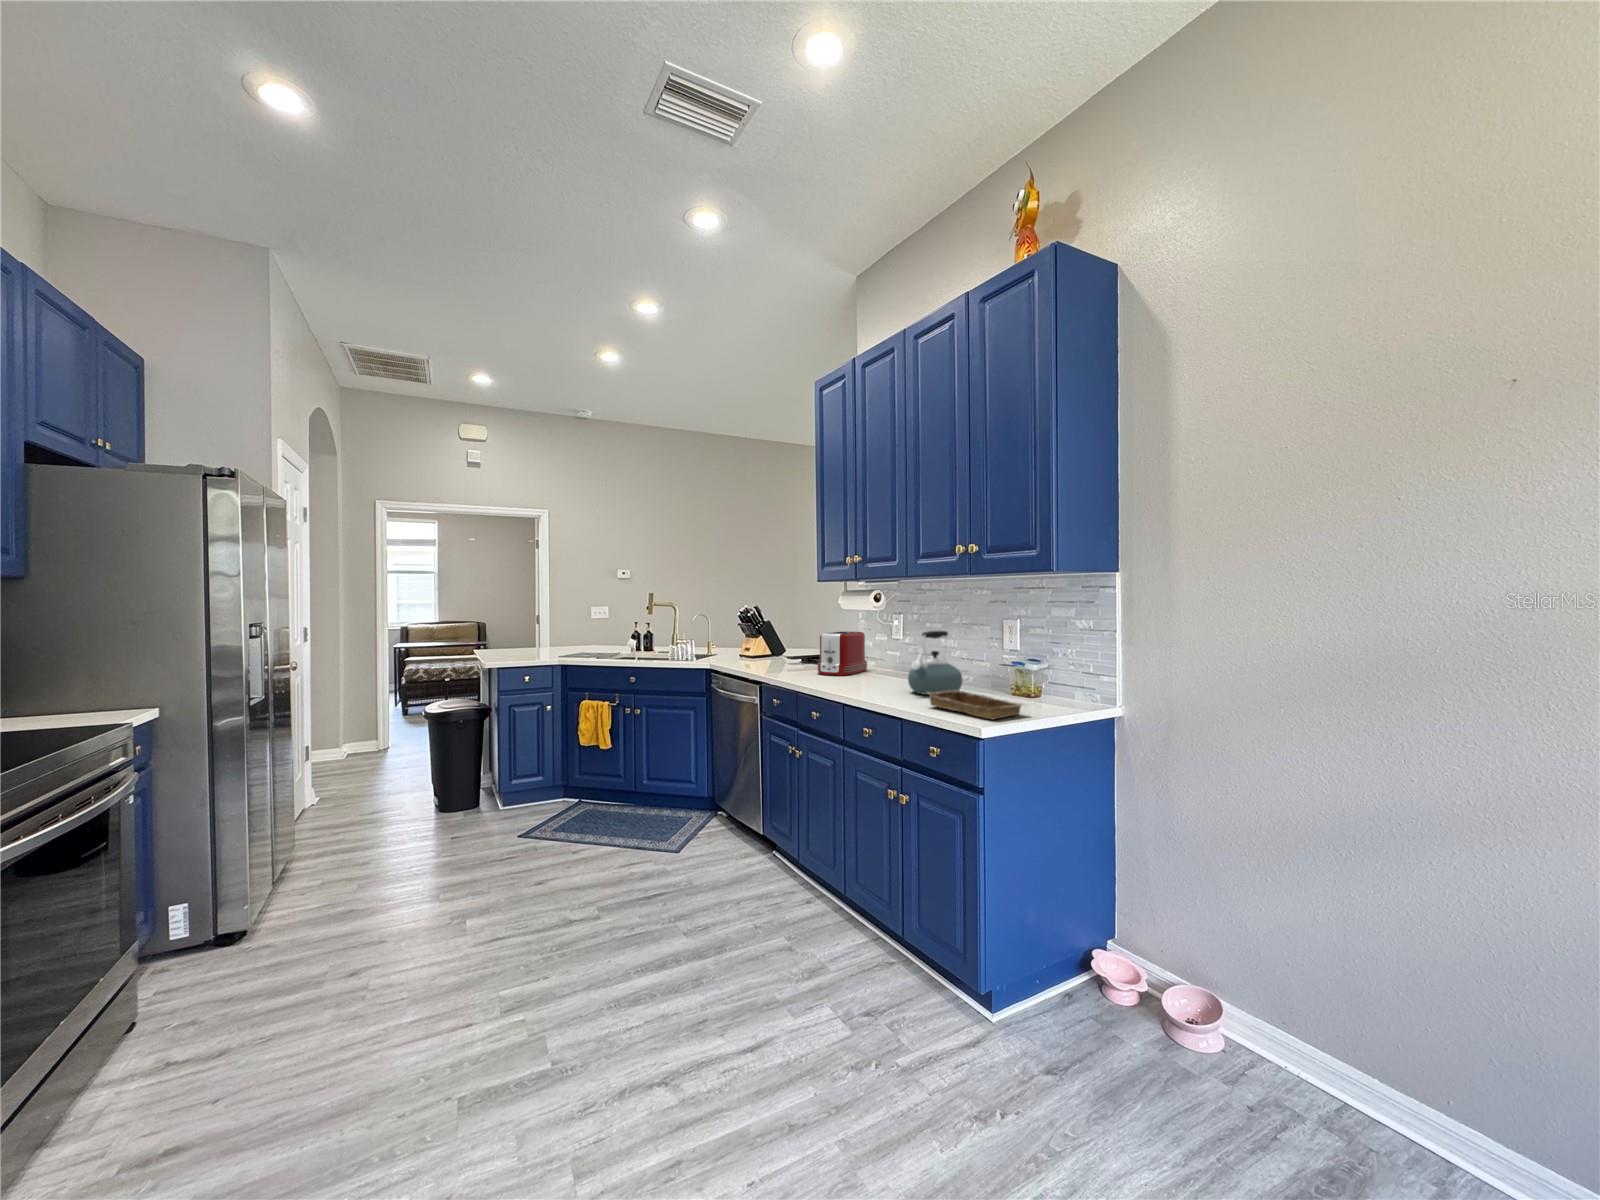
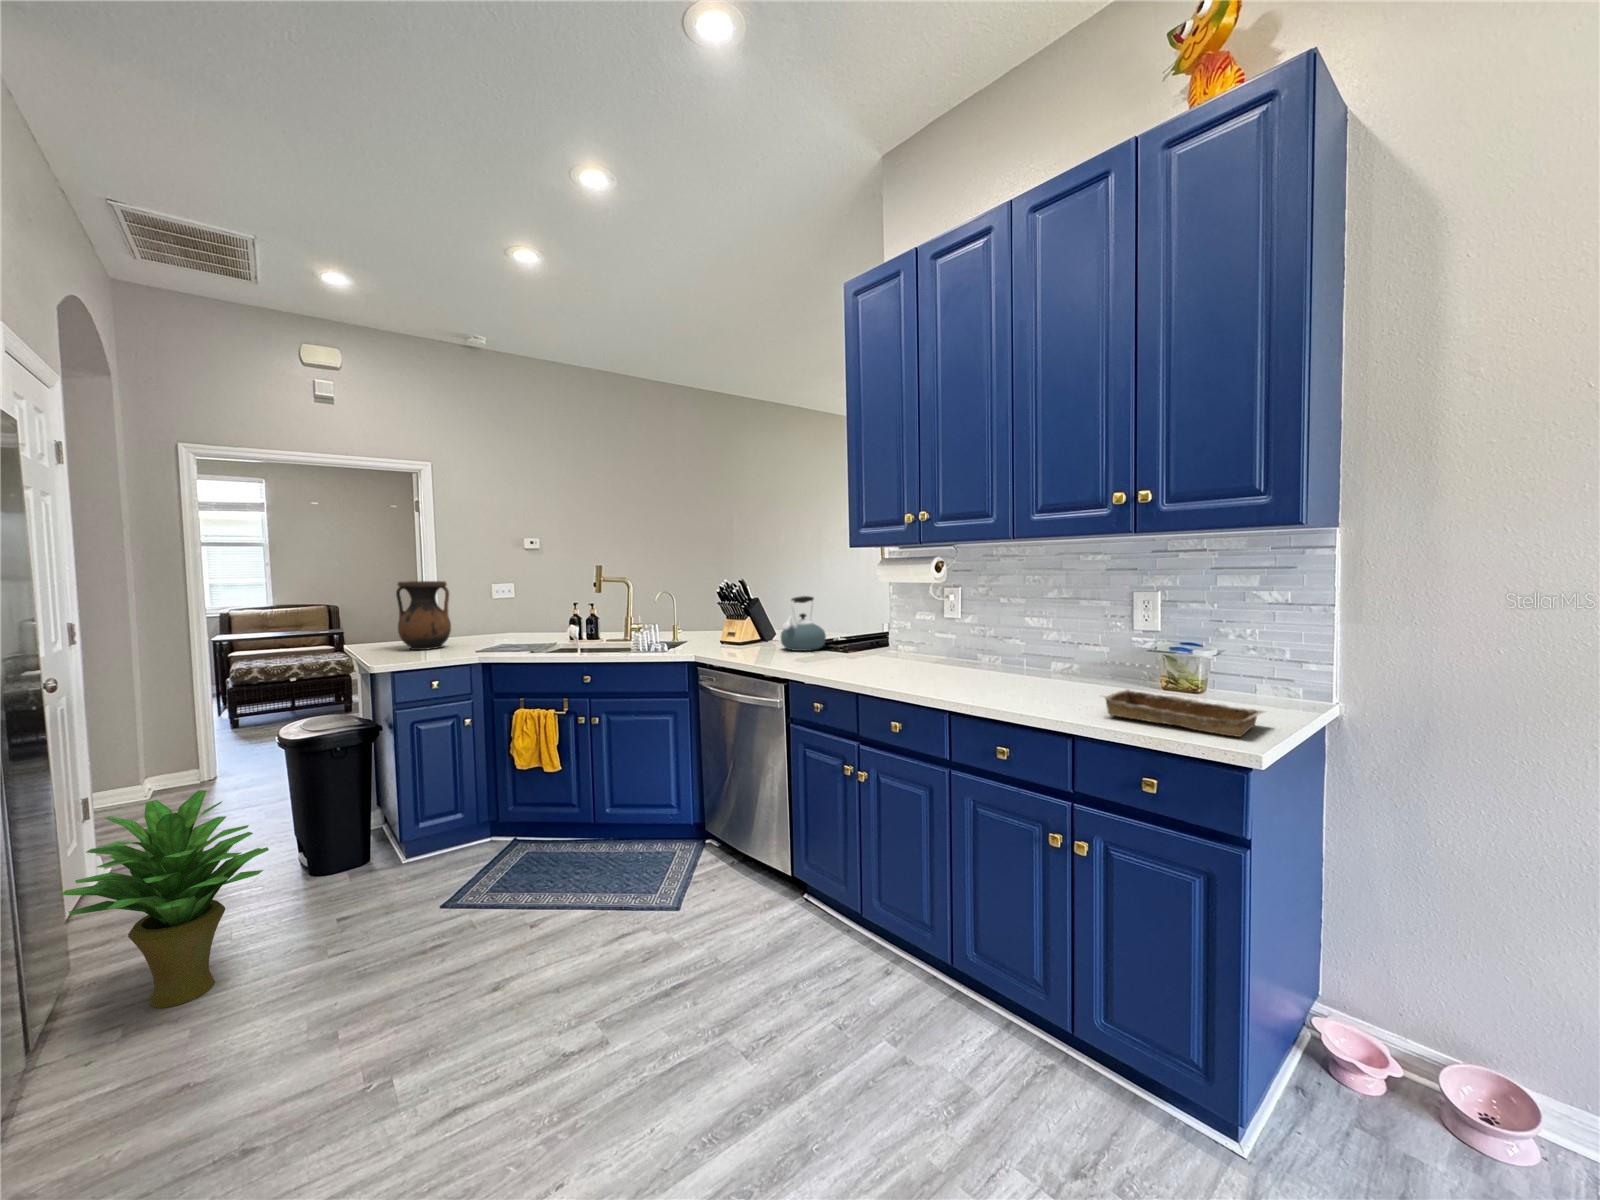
vase: none [510,603,547,655] -> present [396,581,451,650]
toaster: present [817,631,867,676] -> none [858,610,913,667]
kettle: present [908,631,963,695] -> present [781,596,826,651]
potted plant: none [290,737,408,875] -> present [61,790,269,1008]

